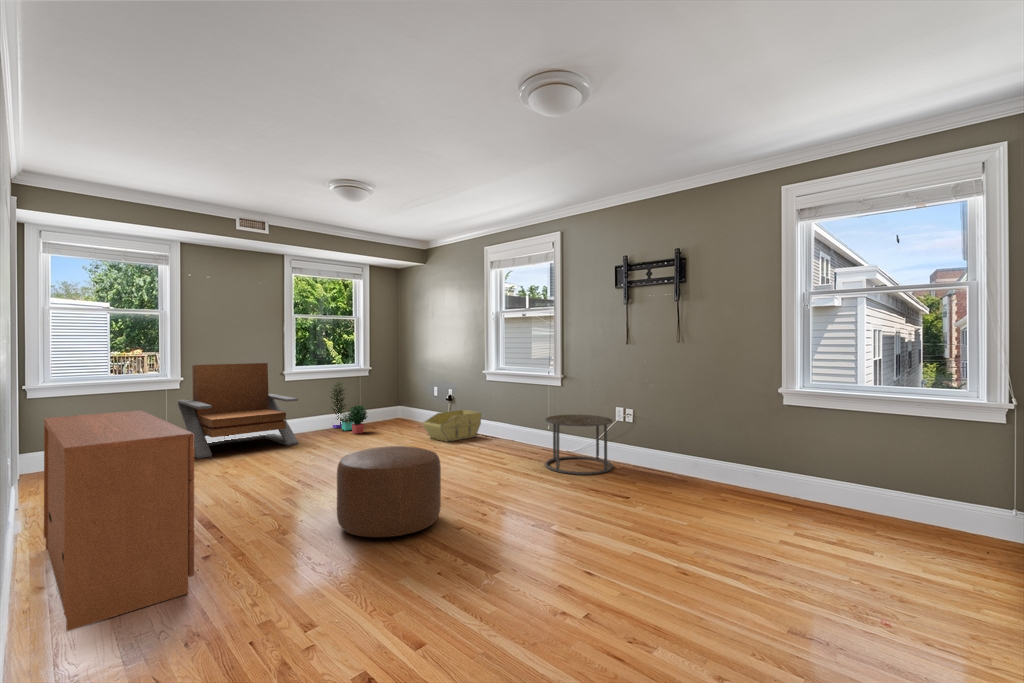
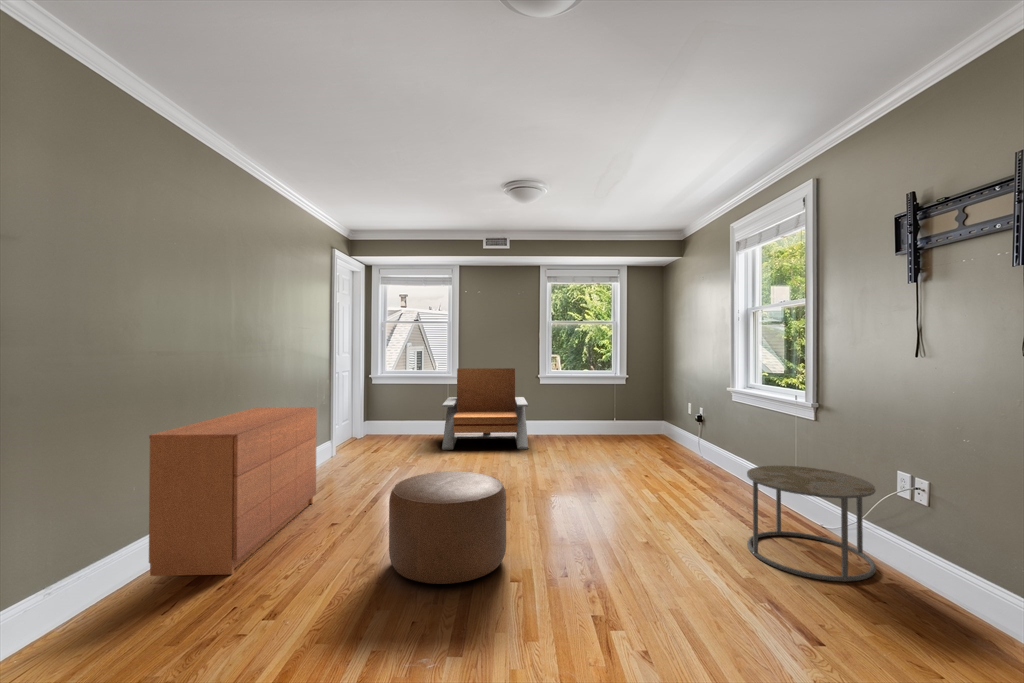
potted plant: present [330,382,367,434] -> none [579,388,606,447]
storage bin: present [423,410,481,442] -> none [649,436,726,473]

